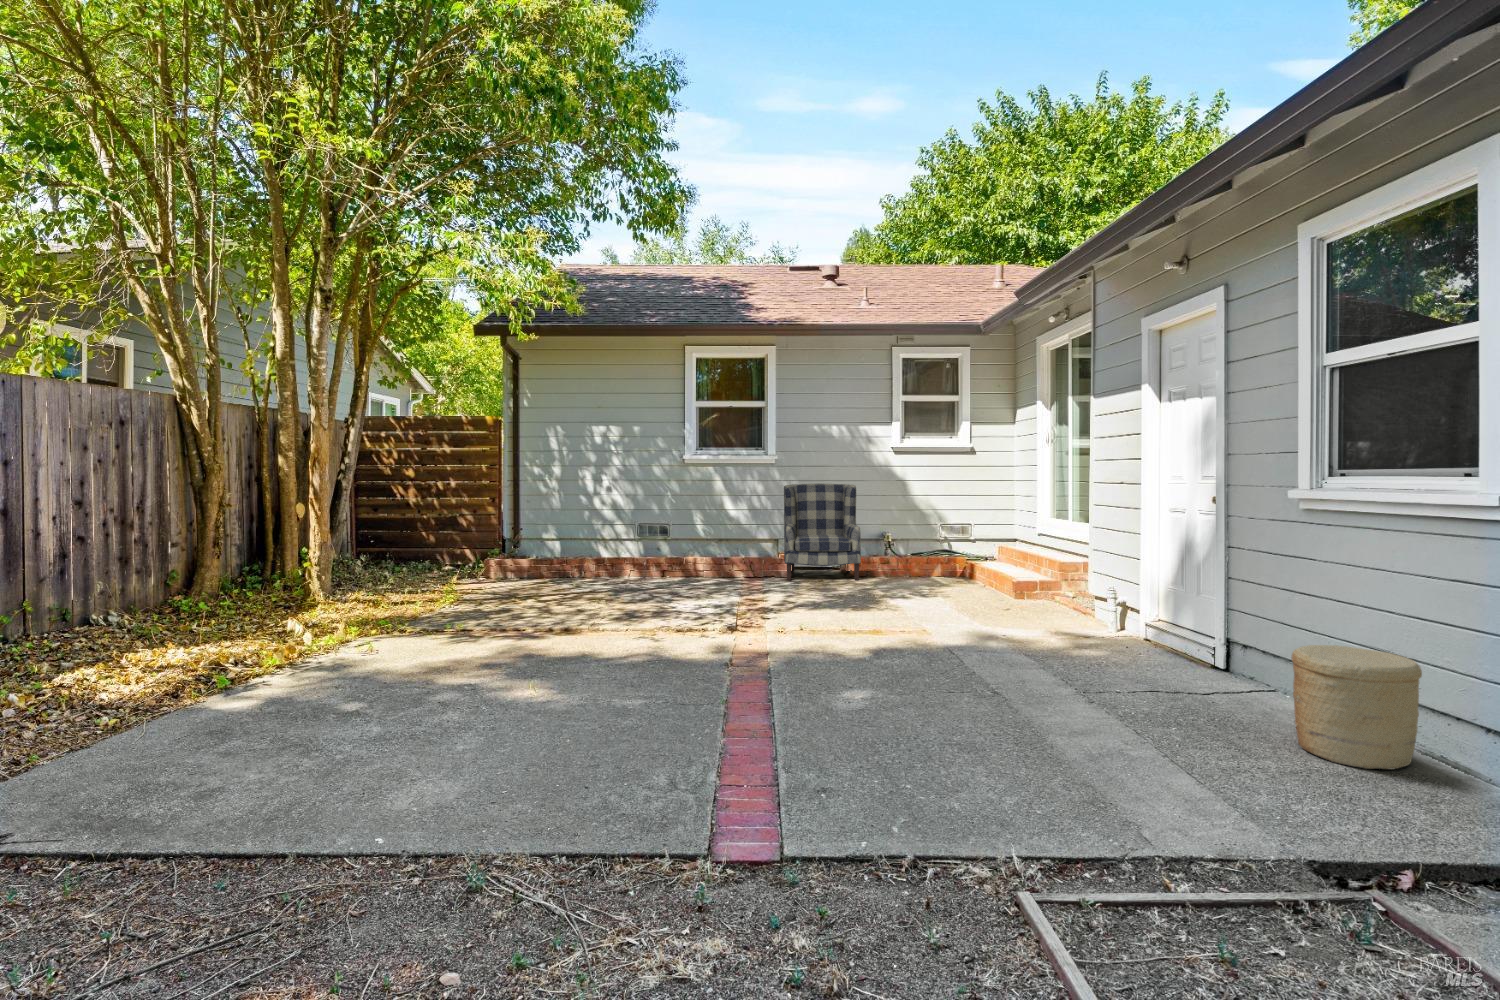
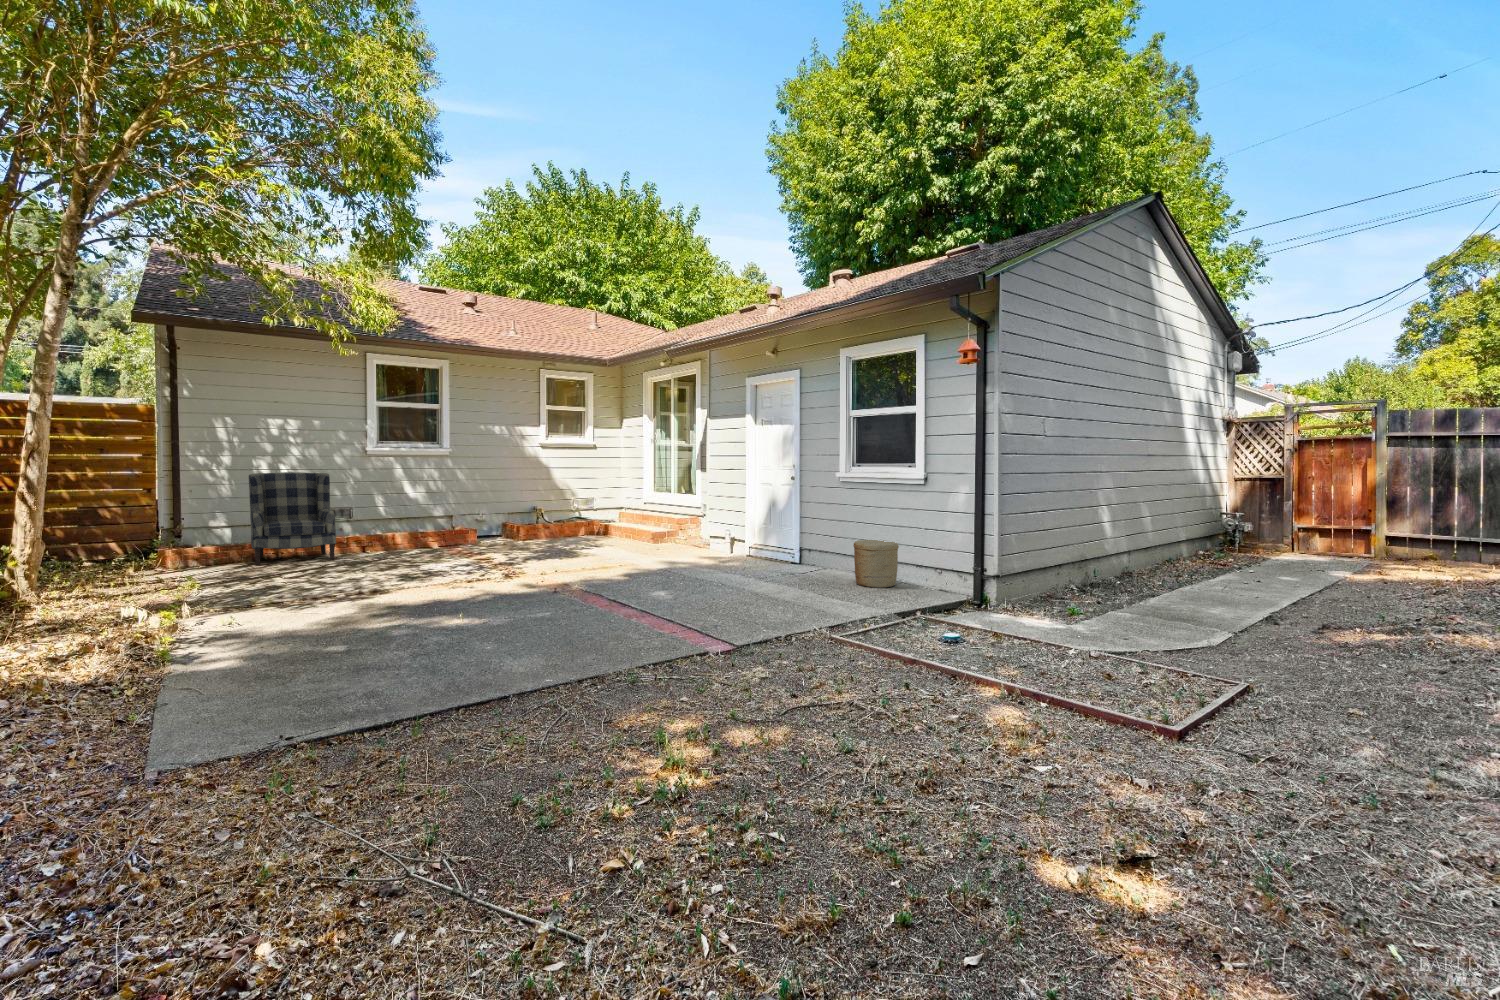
chair: present [784,483,861,580] -> present [249,472,336,564]

